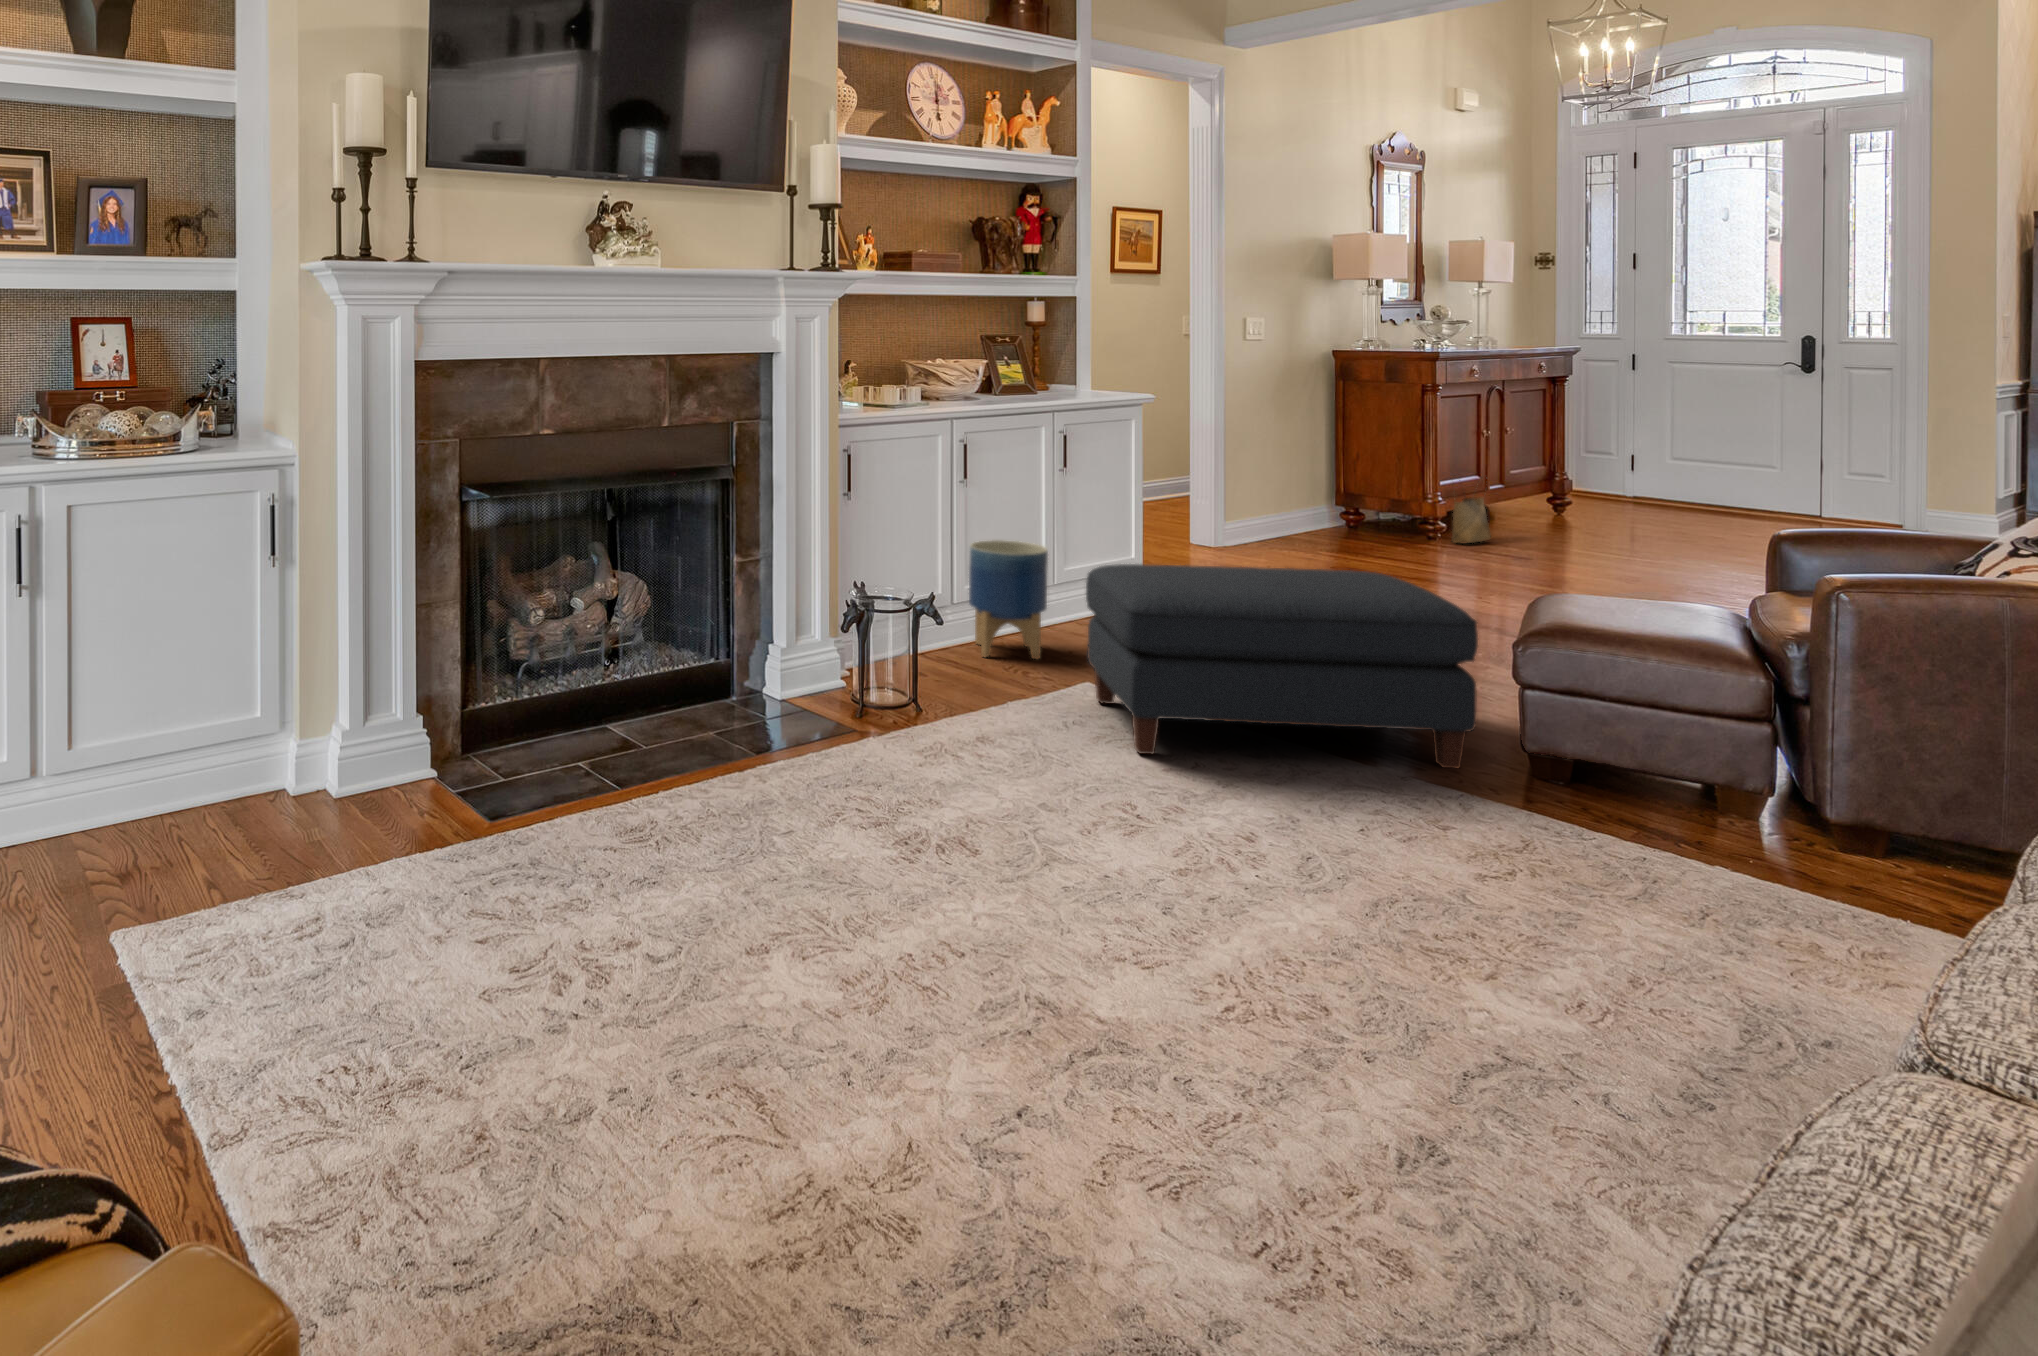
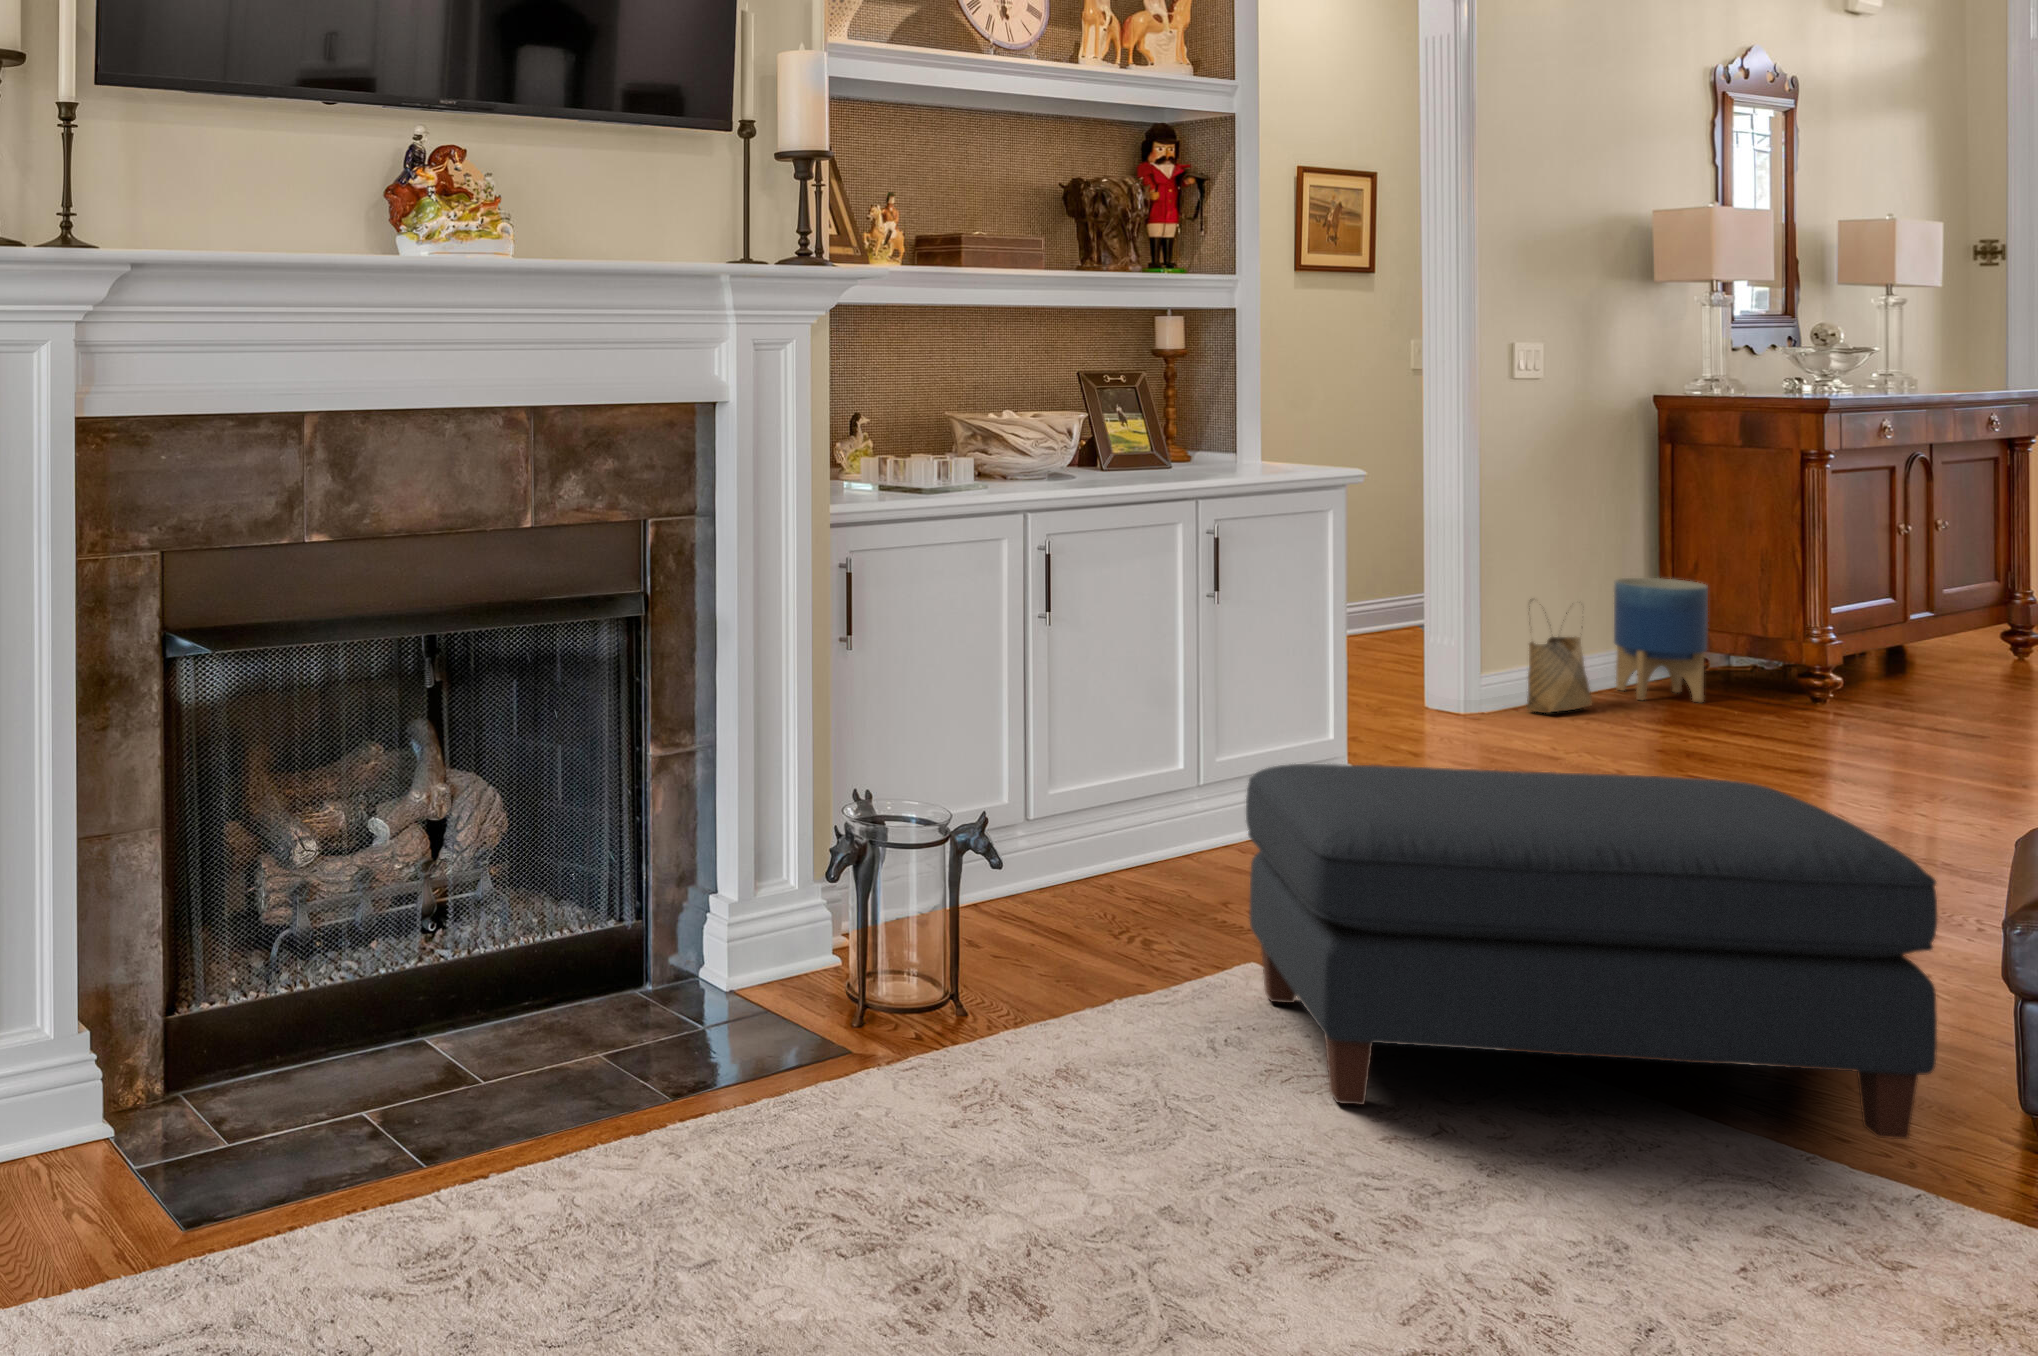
woven basket: present [1451,477,1491,543] -> present [1526,606,1592,713]
planter: present [969,540,1048,659] -> present [1614,578,1708,702]

